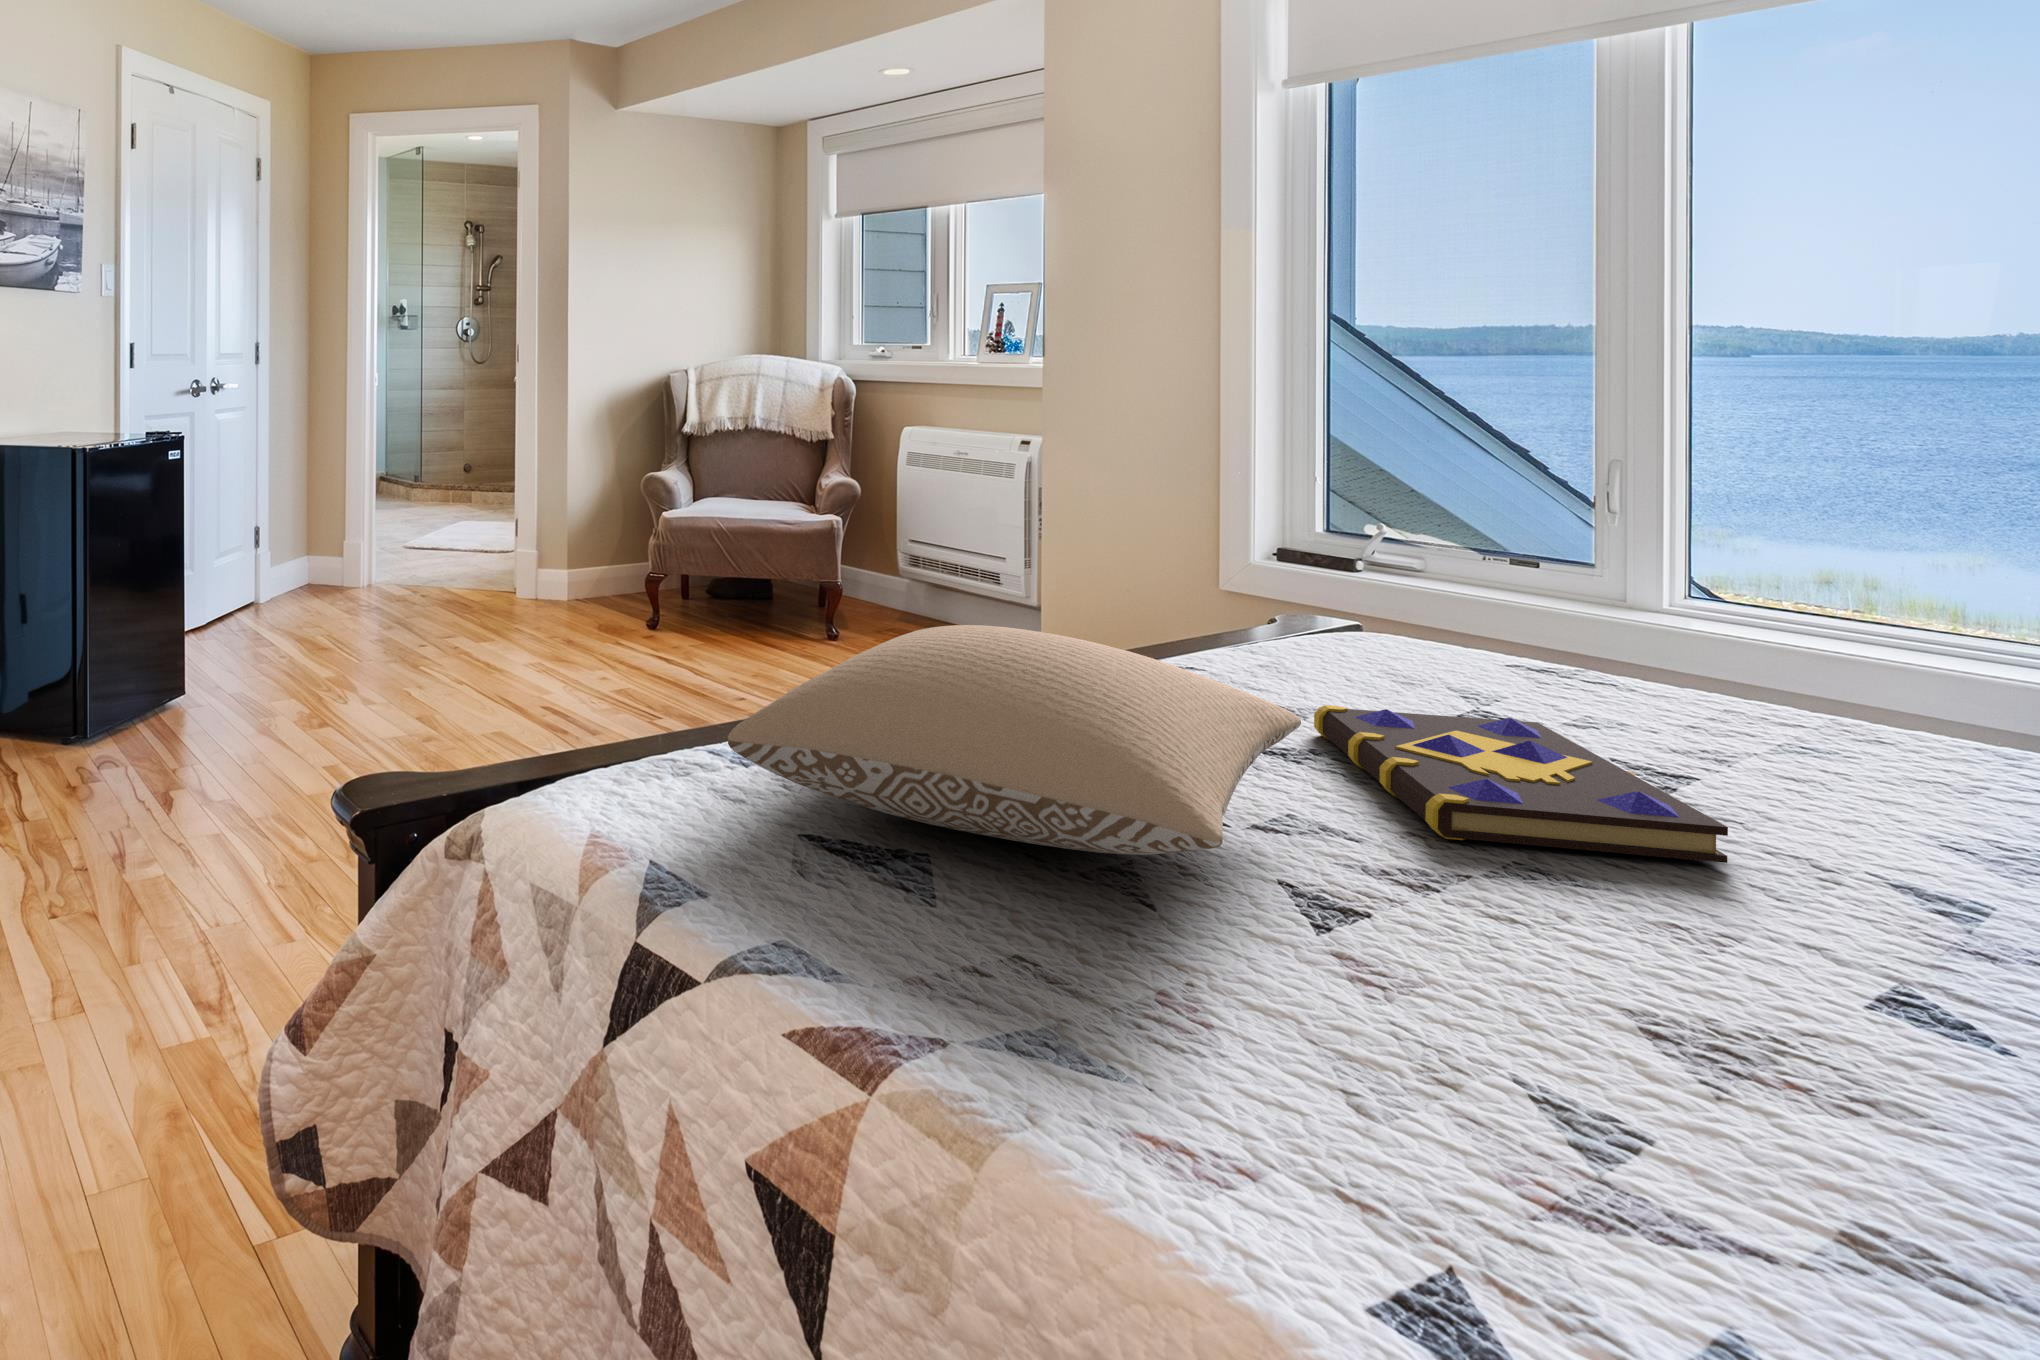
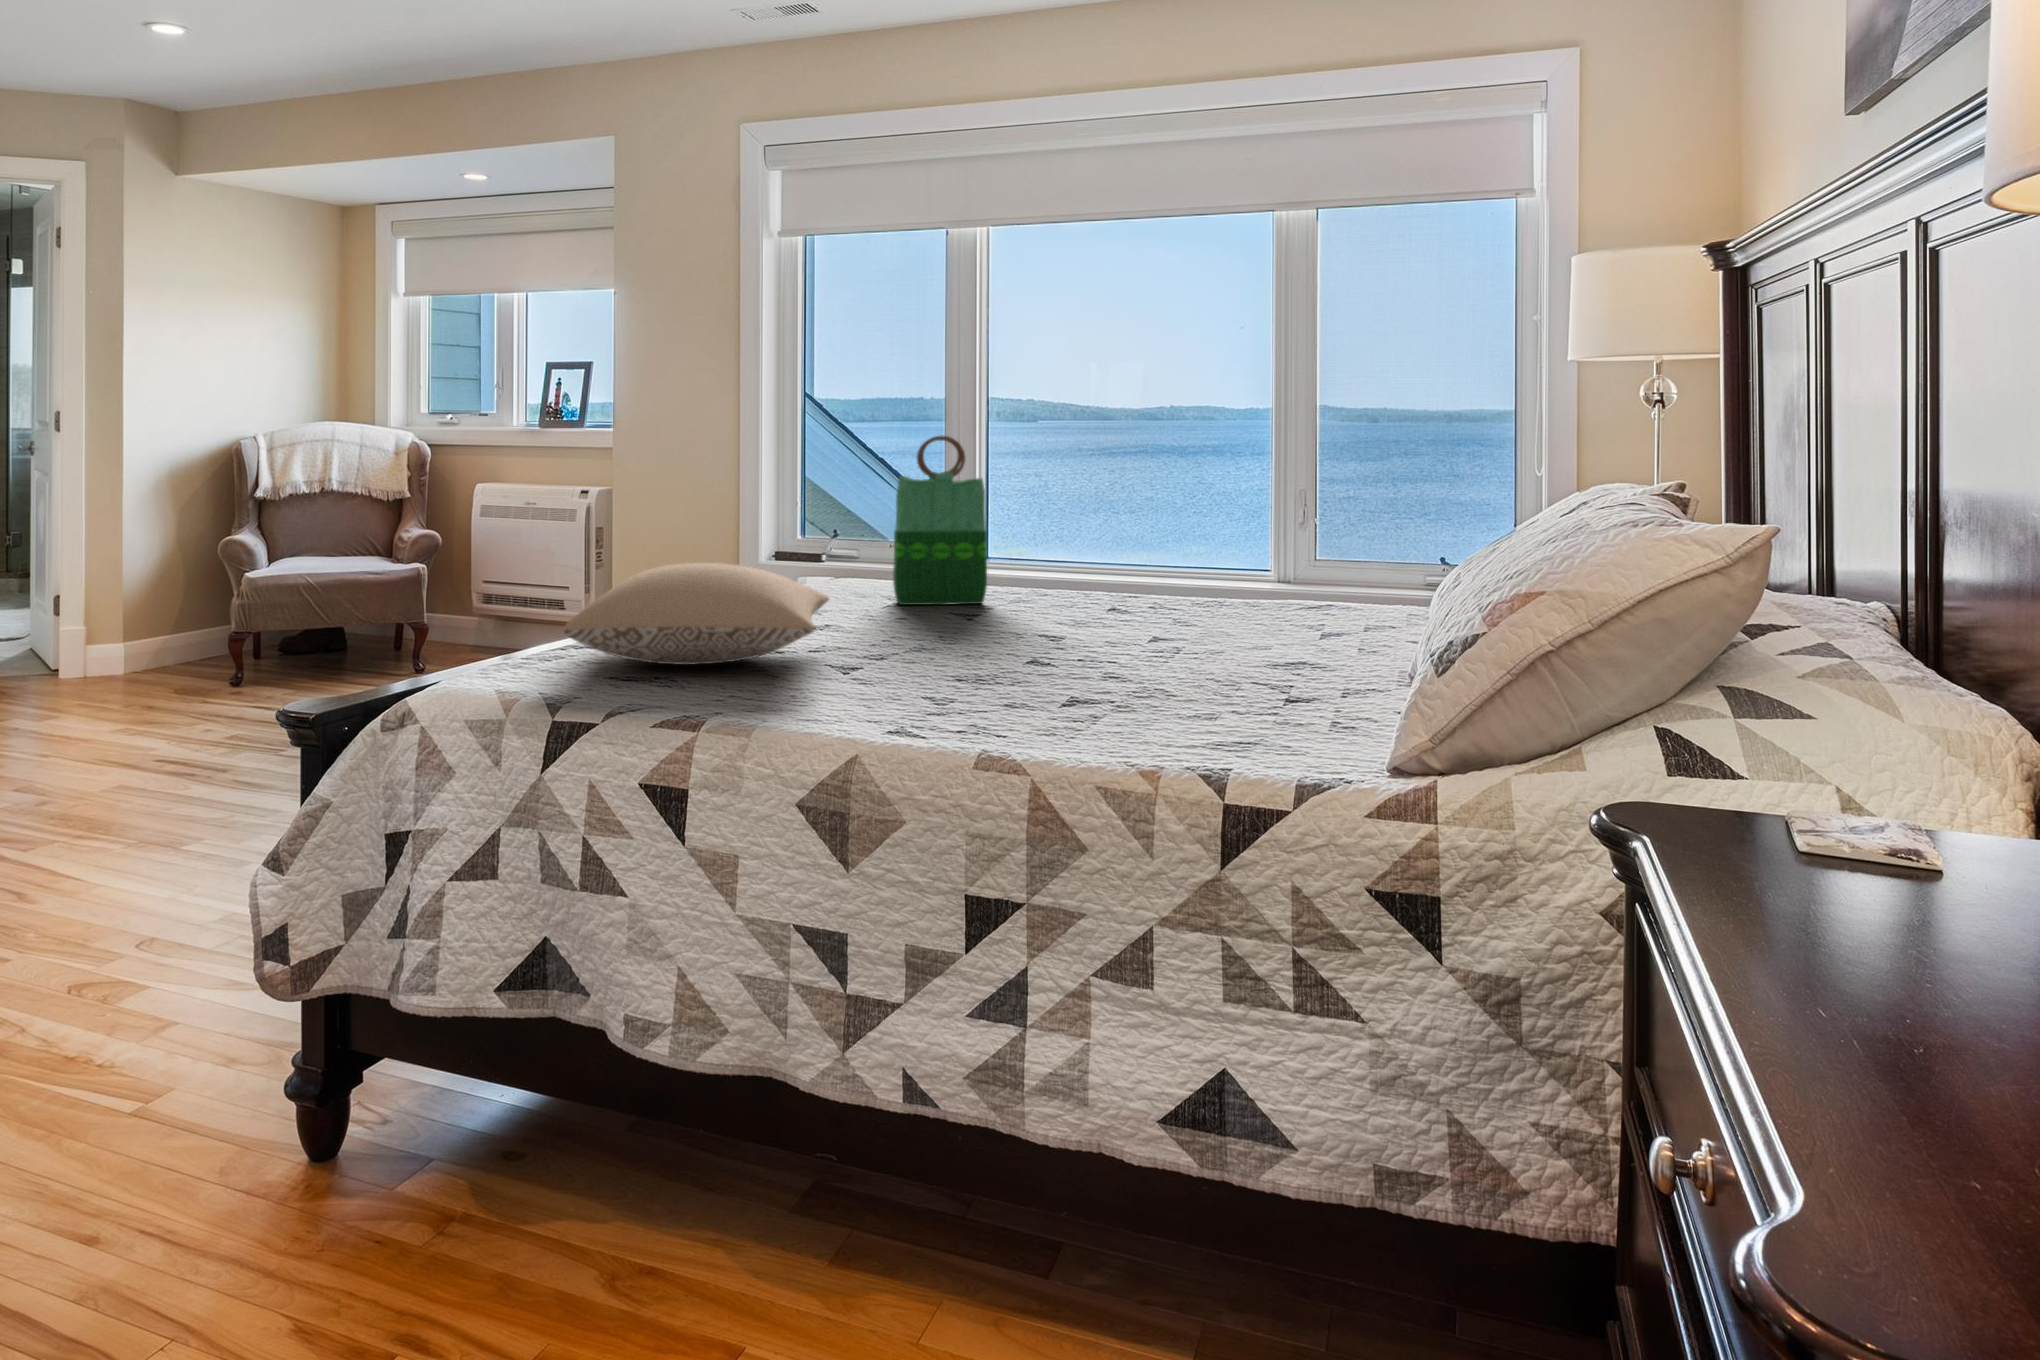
tote bag: none [1473,394,1708,739] -> present [893,436,987,605]
book: present [1314,705,1728,863] -> none [826,597,990,643]

